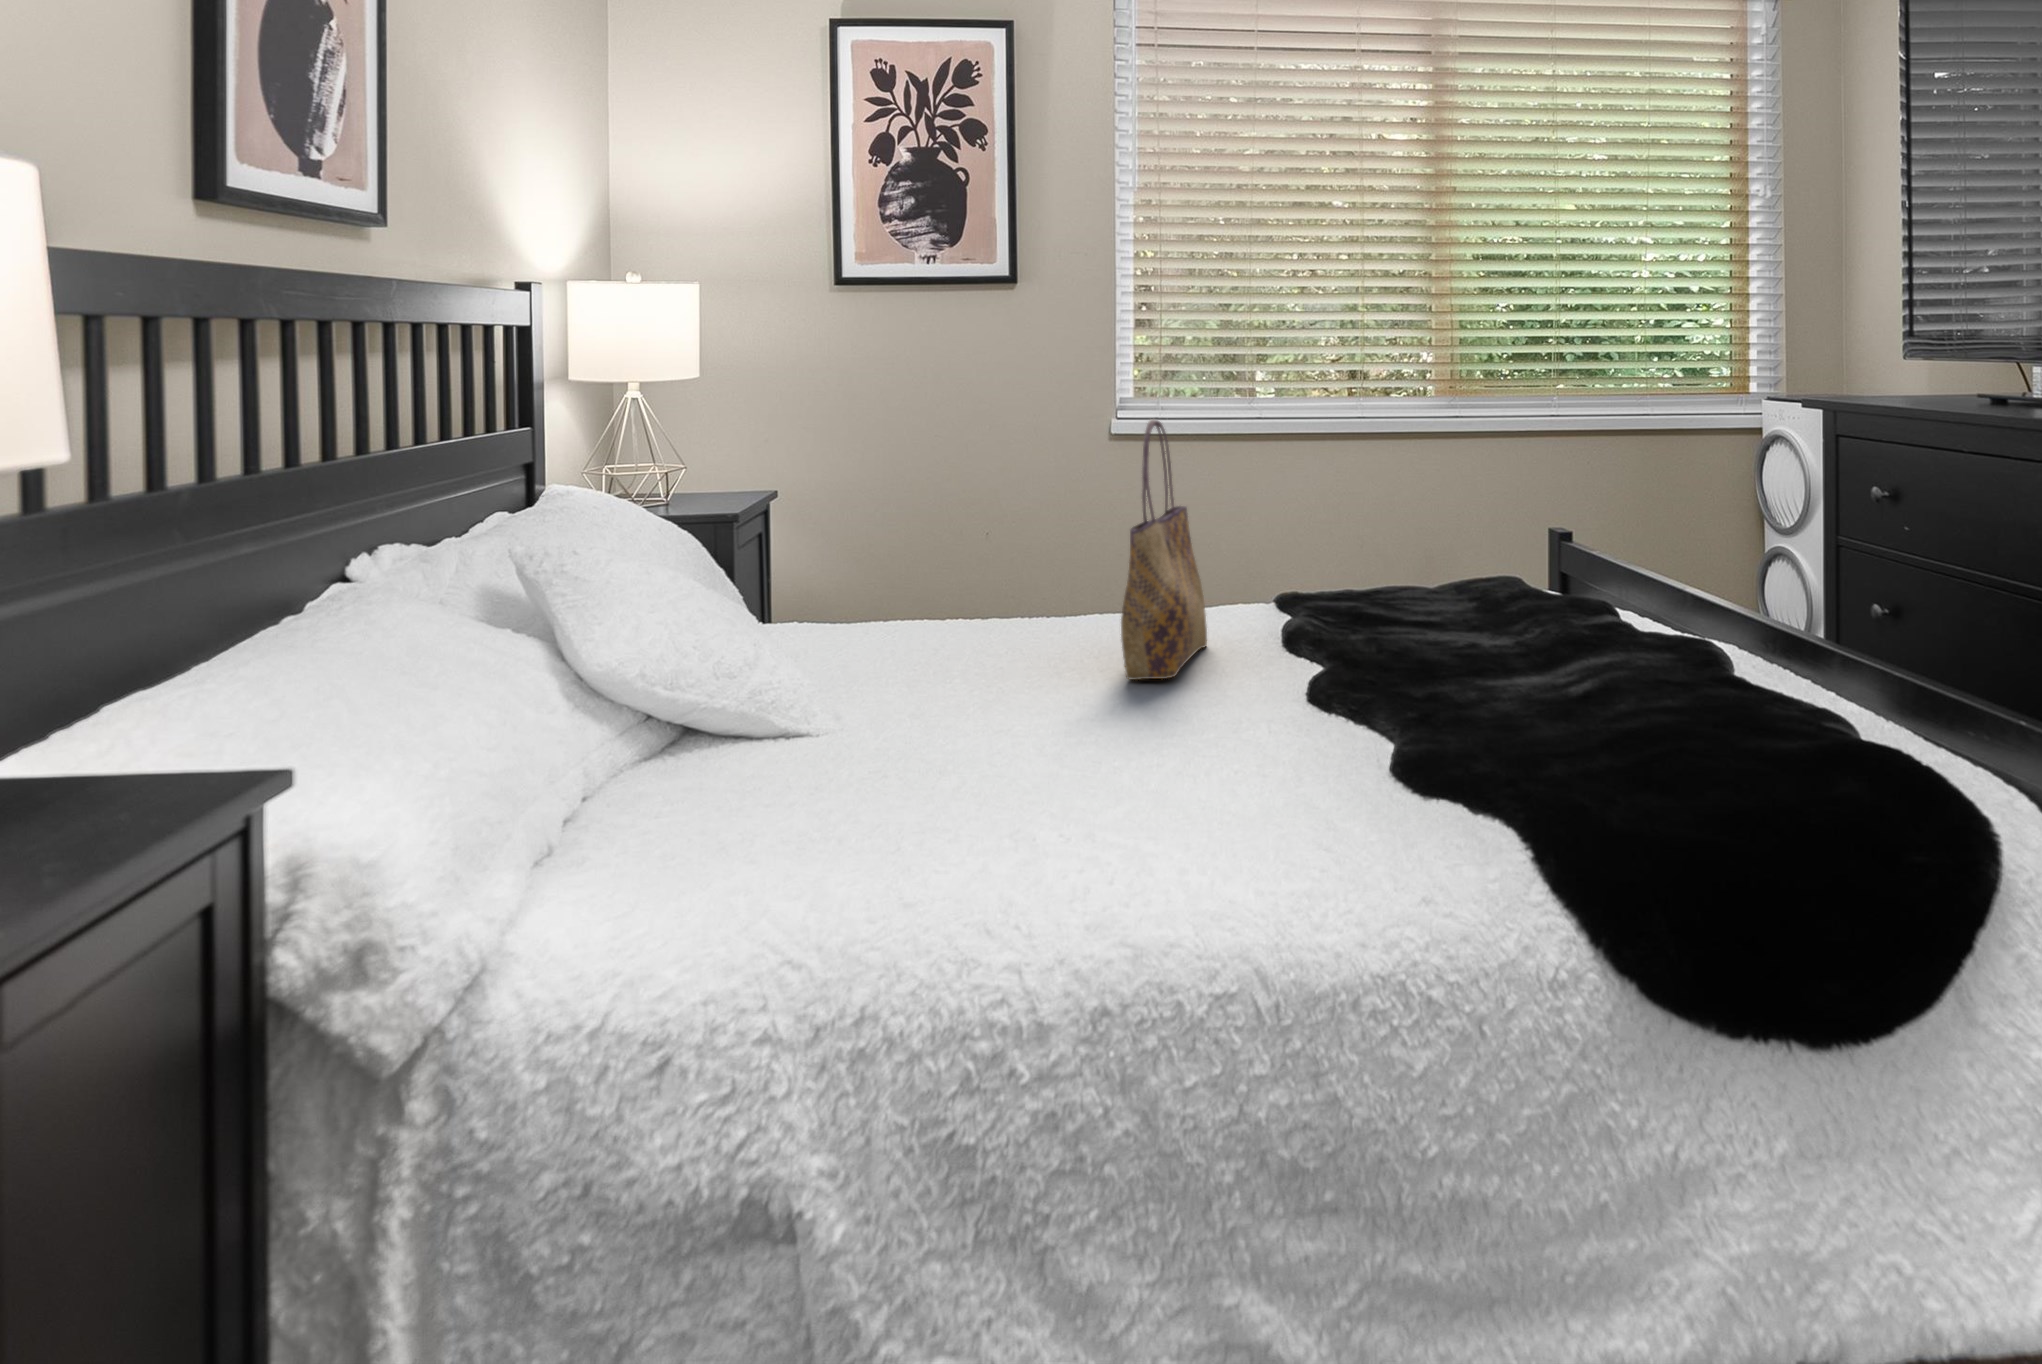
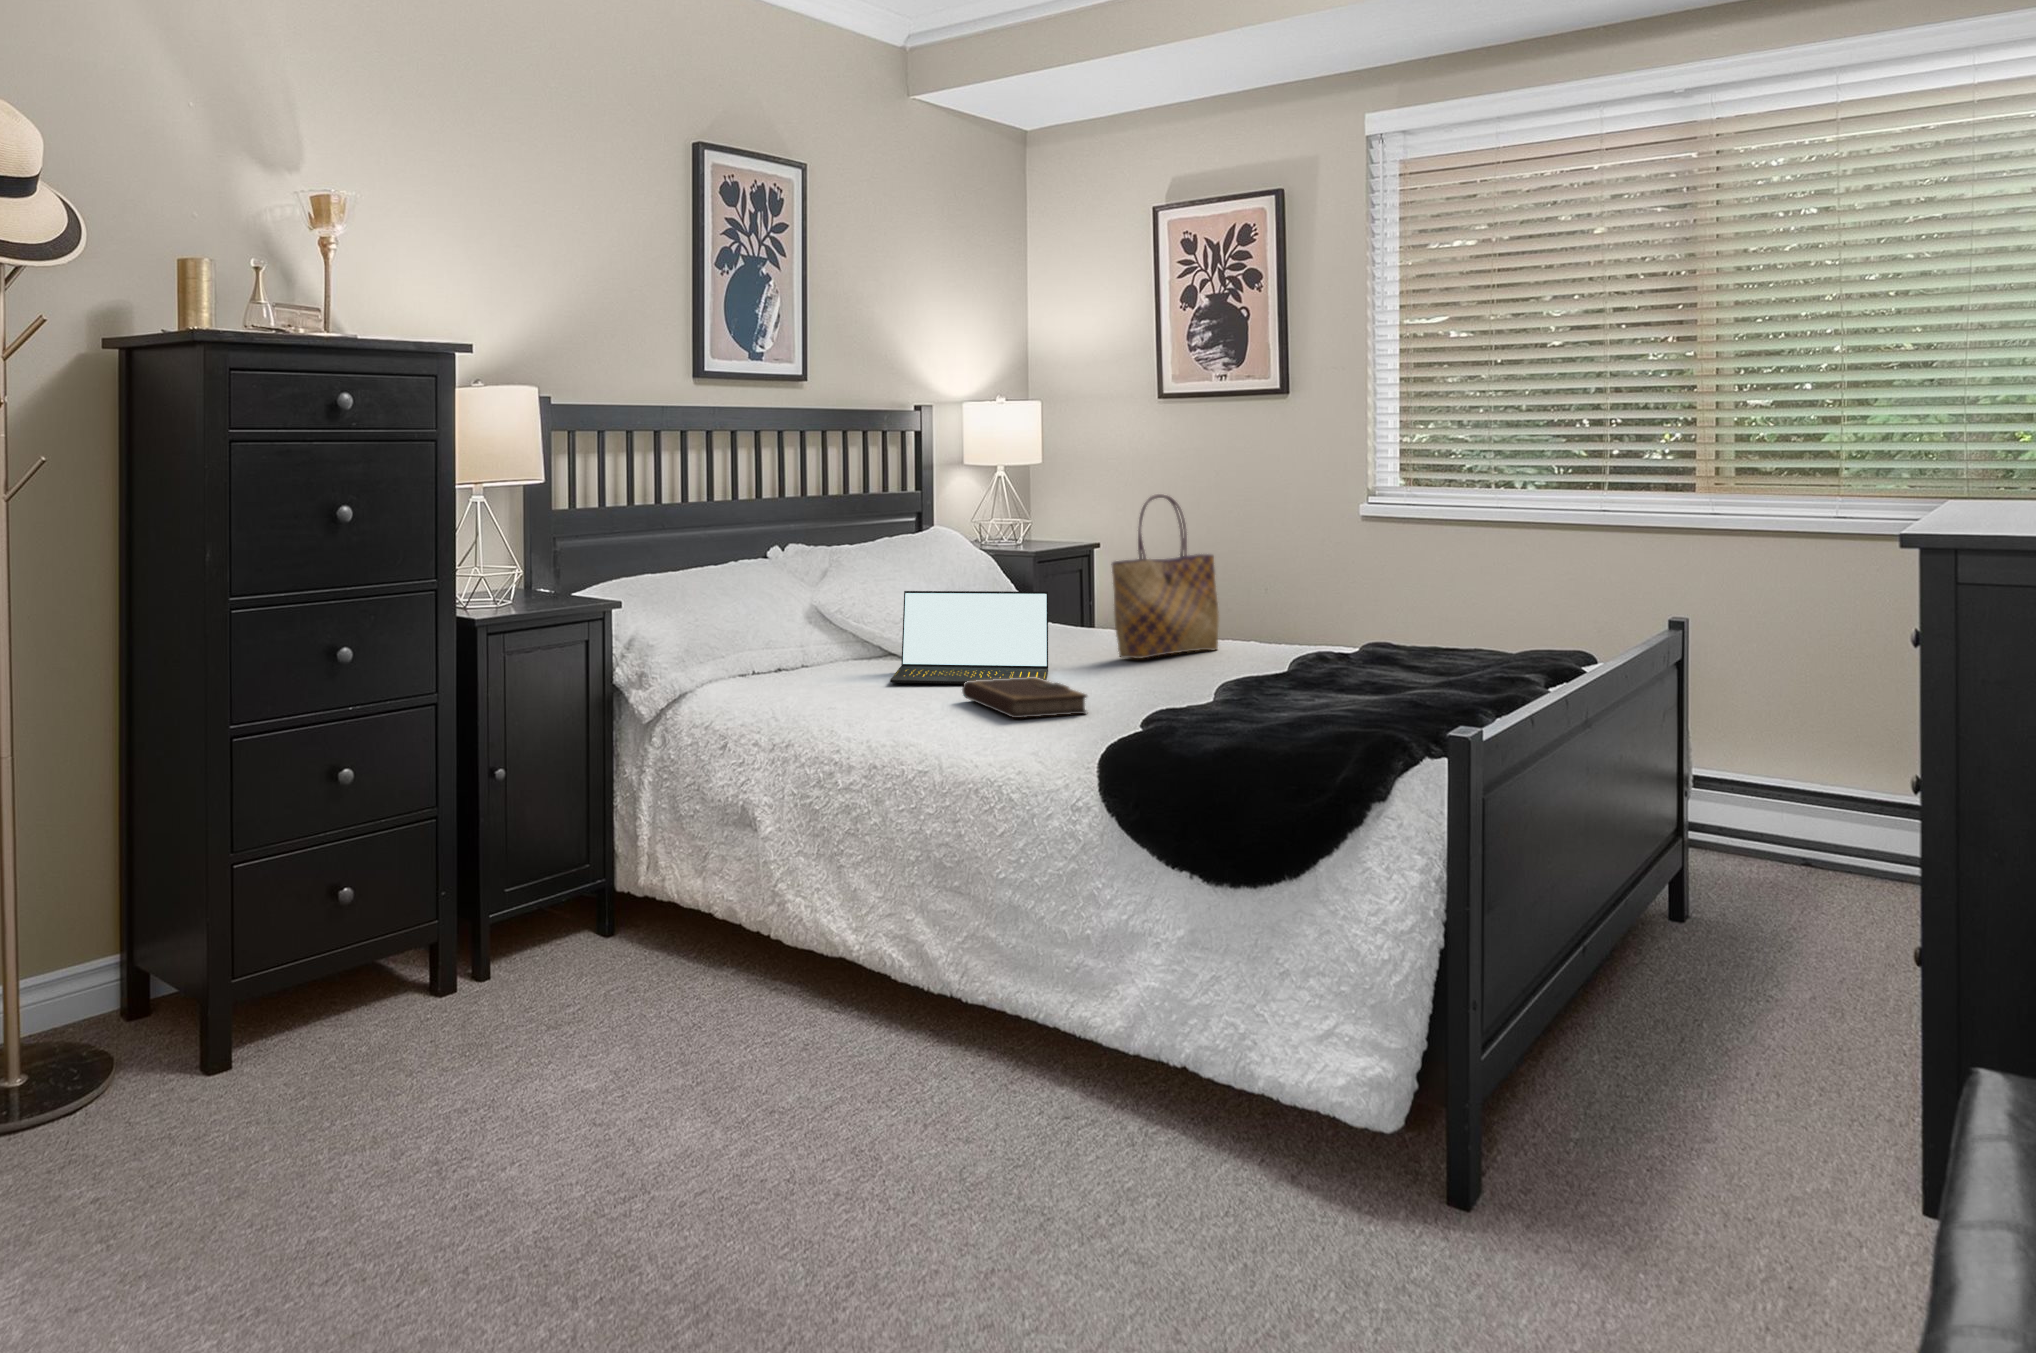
laptop: none [824,588,1164,804] -> present [890,591,1048,684]
notebook: none [1130,751,1396,851] -> present [962,677,1087,718]

